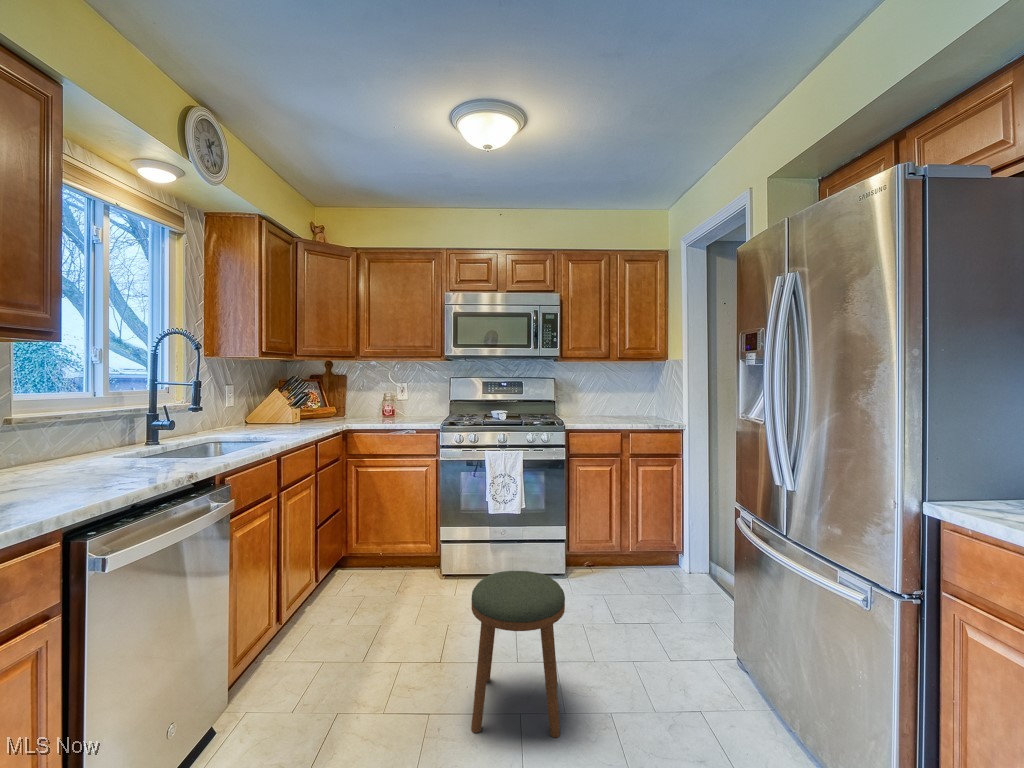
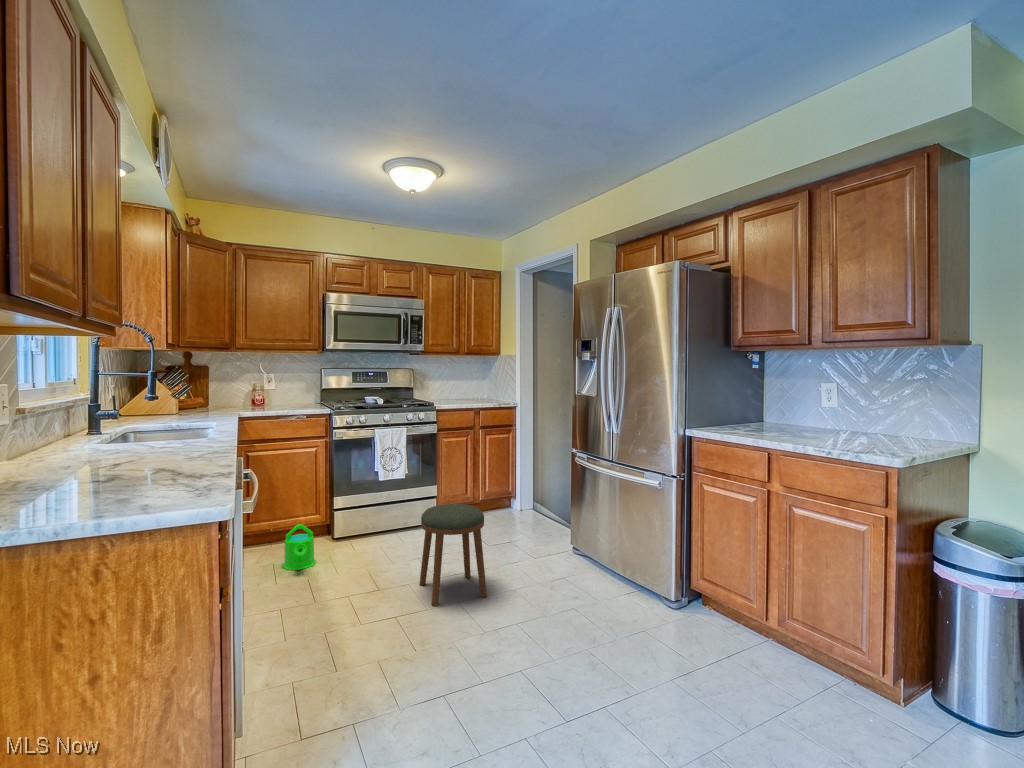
watering can: none [362,558,399,614] -> present [283,524,316,570]

